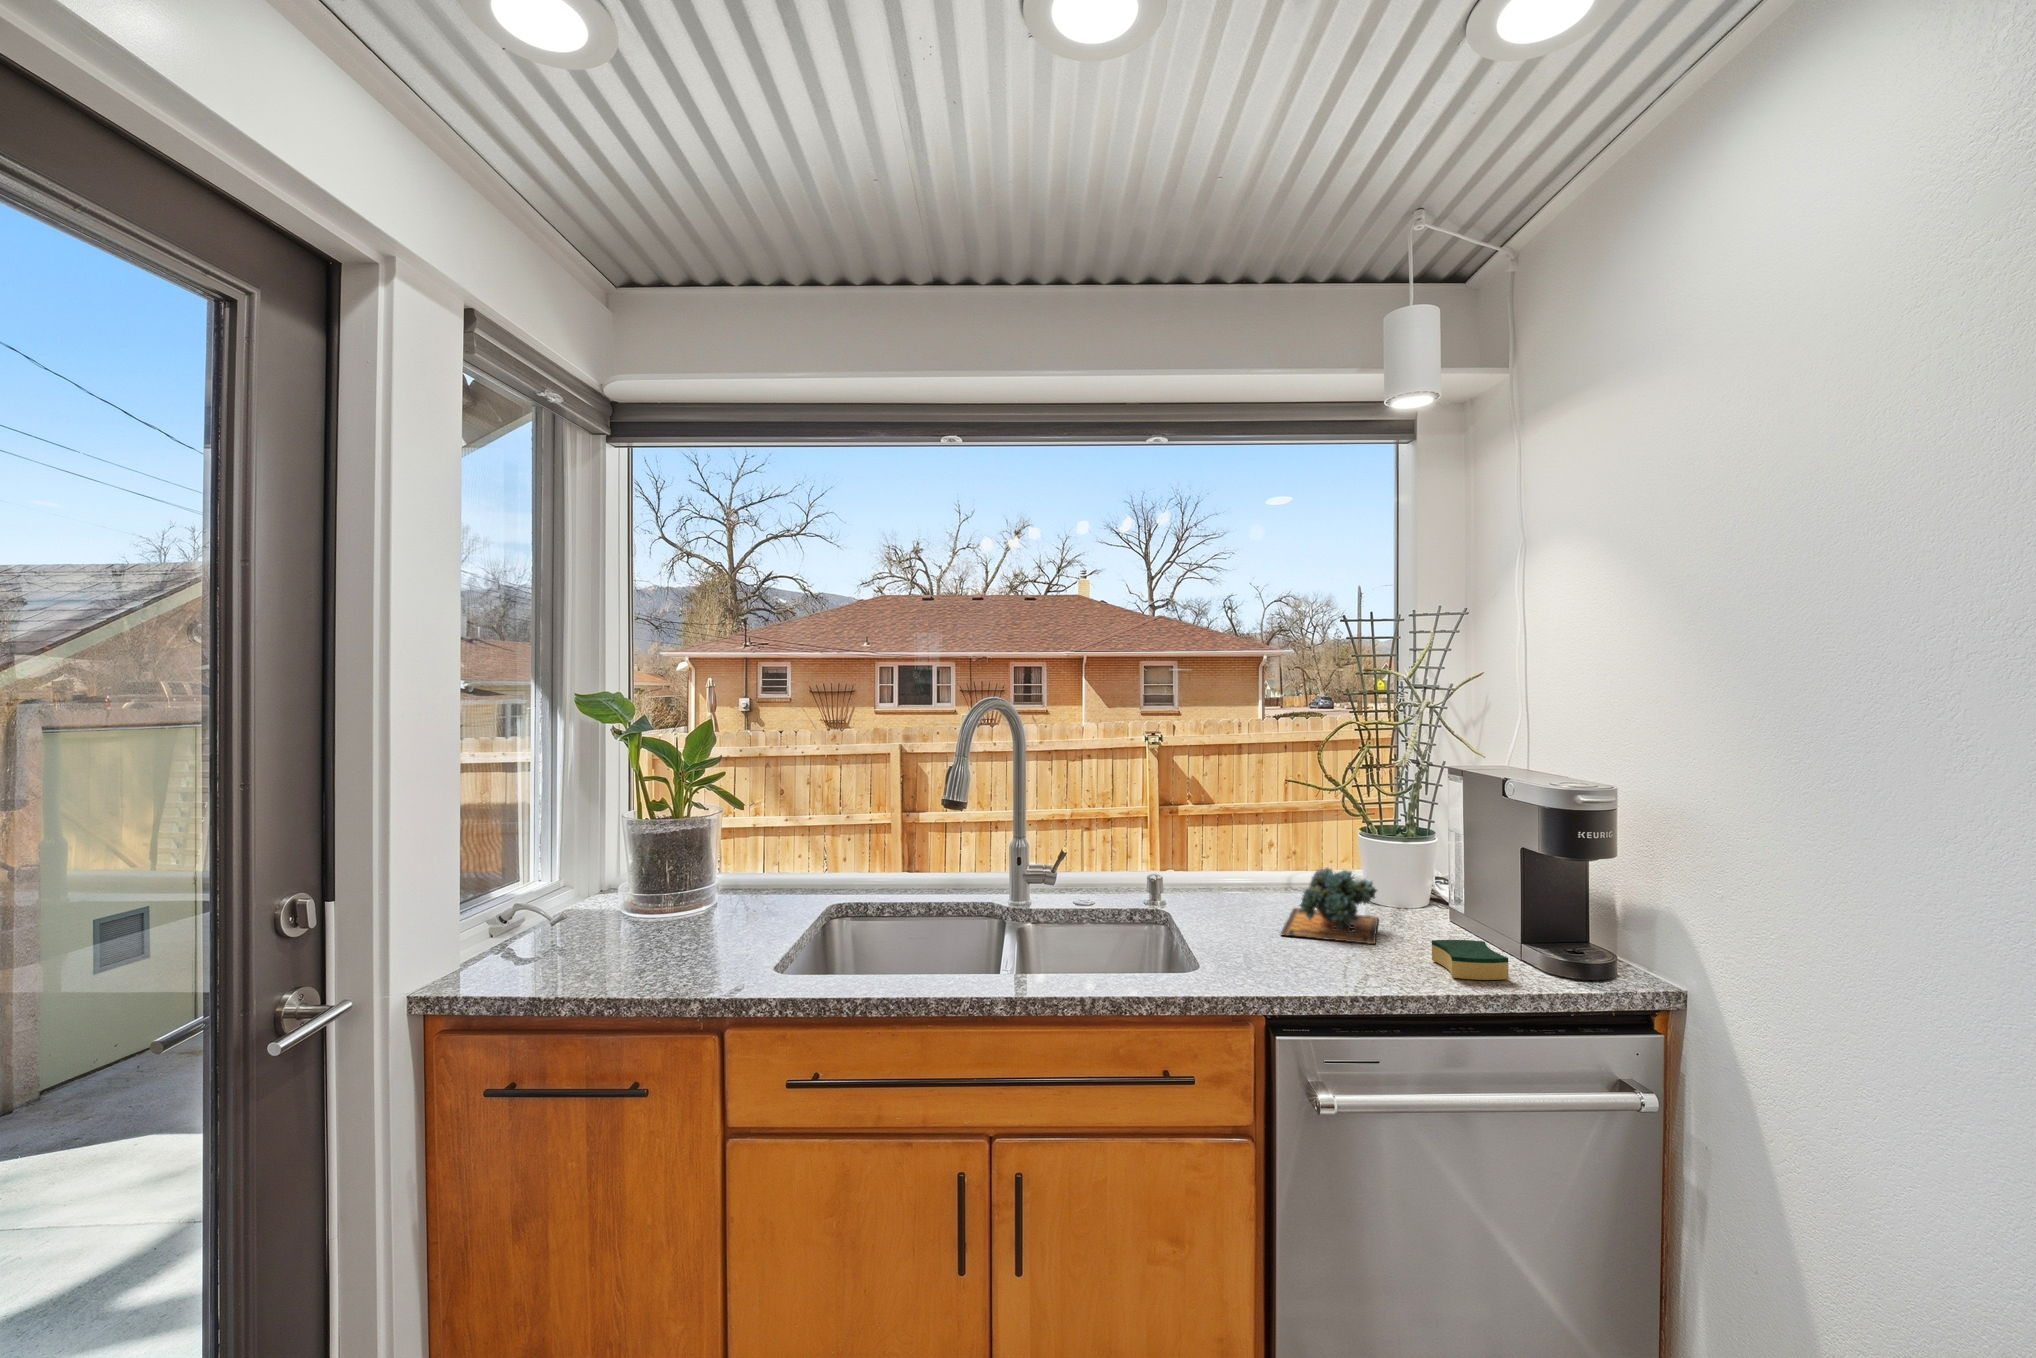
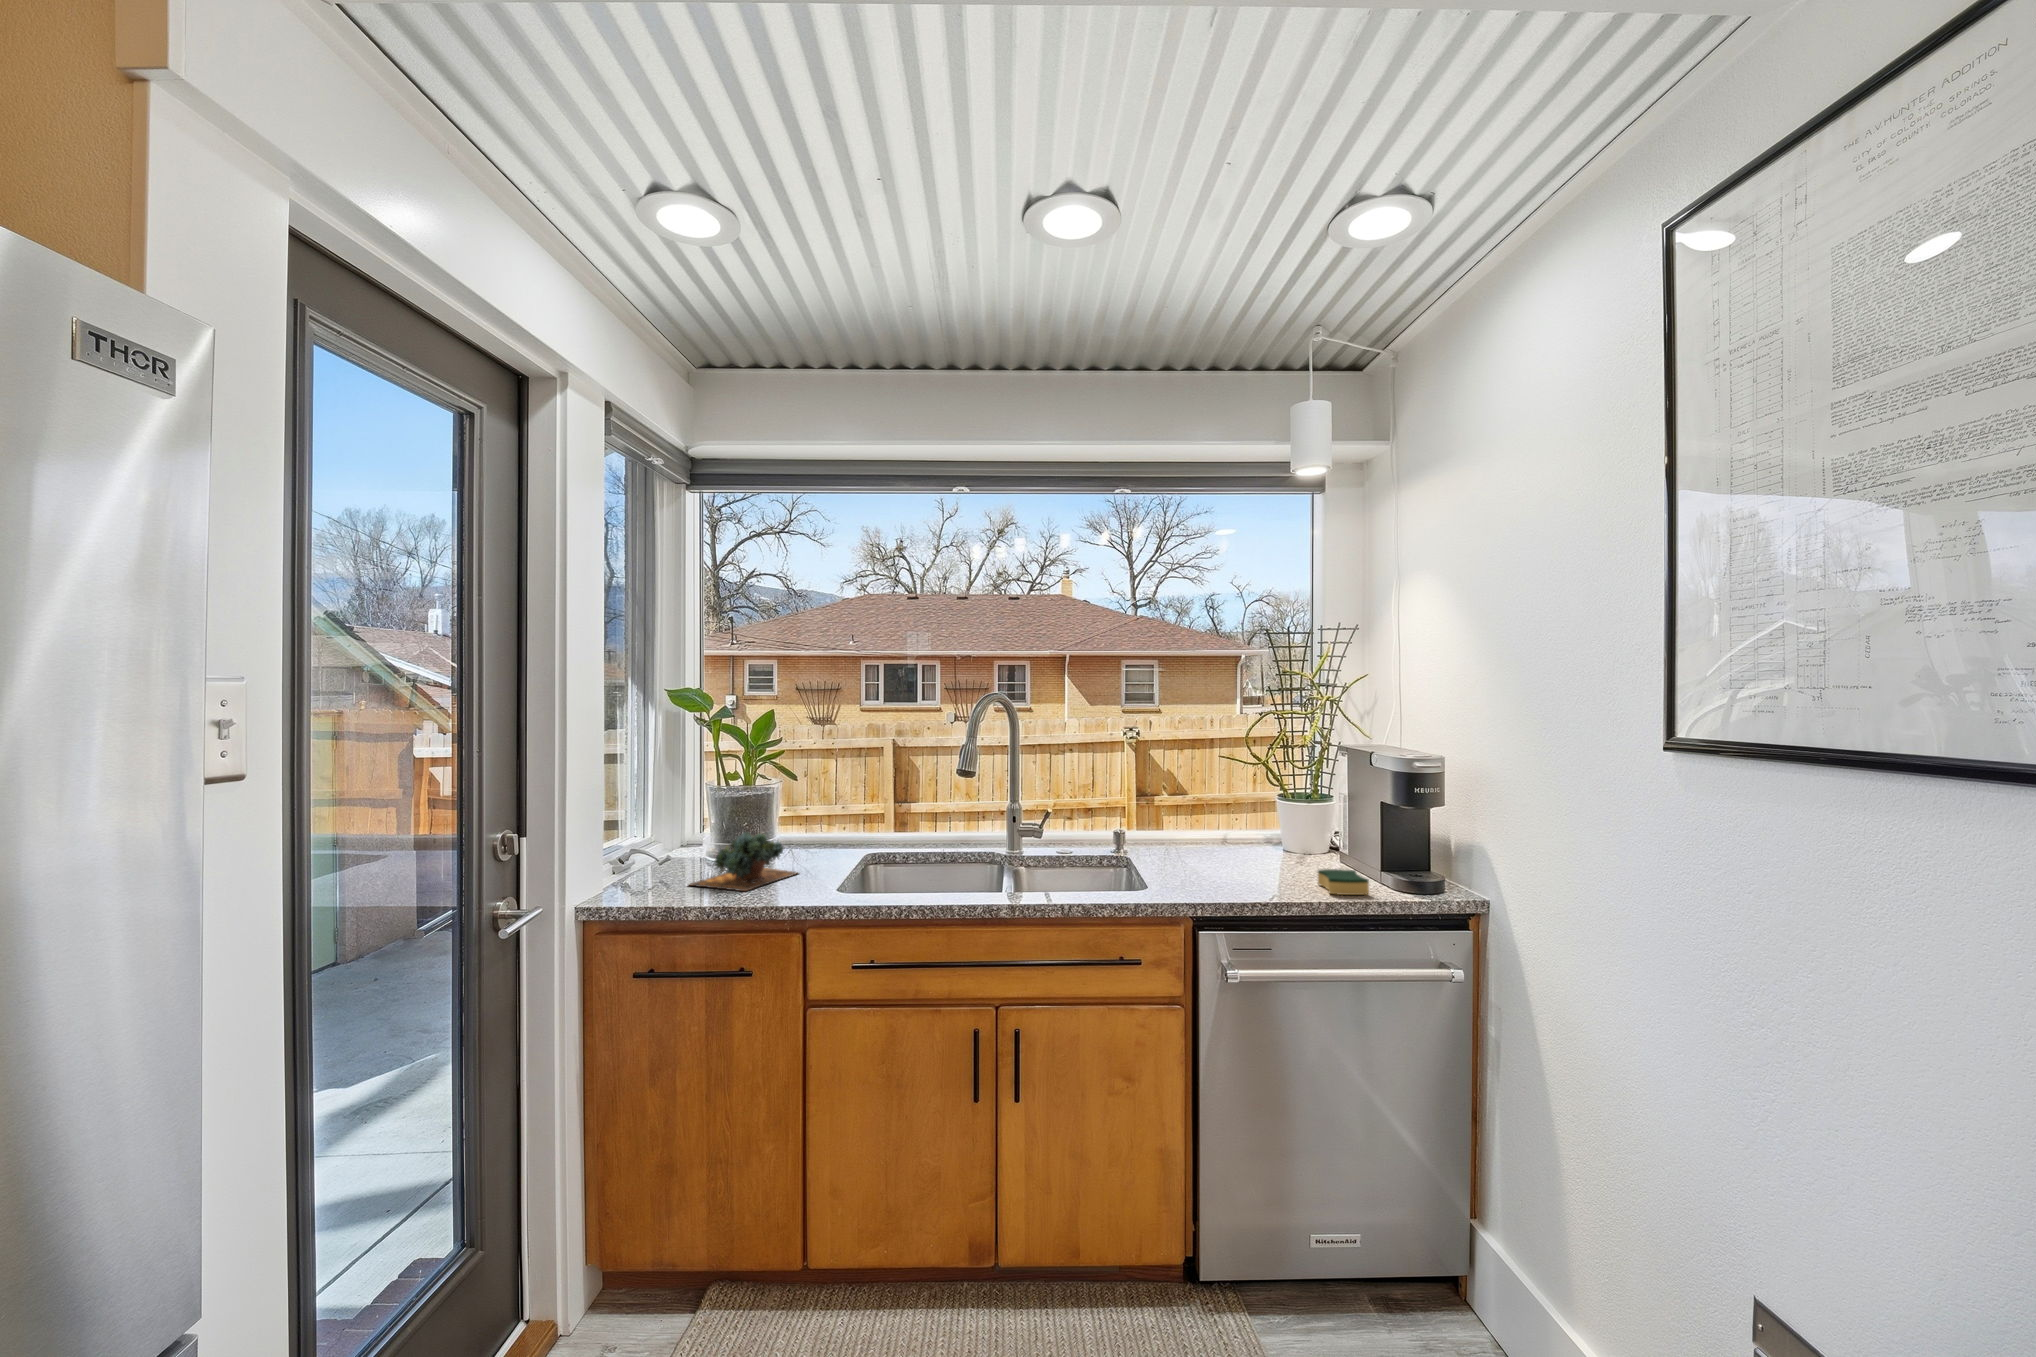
succulent plant: present [1281,868,1378,944] -> present [689,832,797,891]

